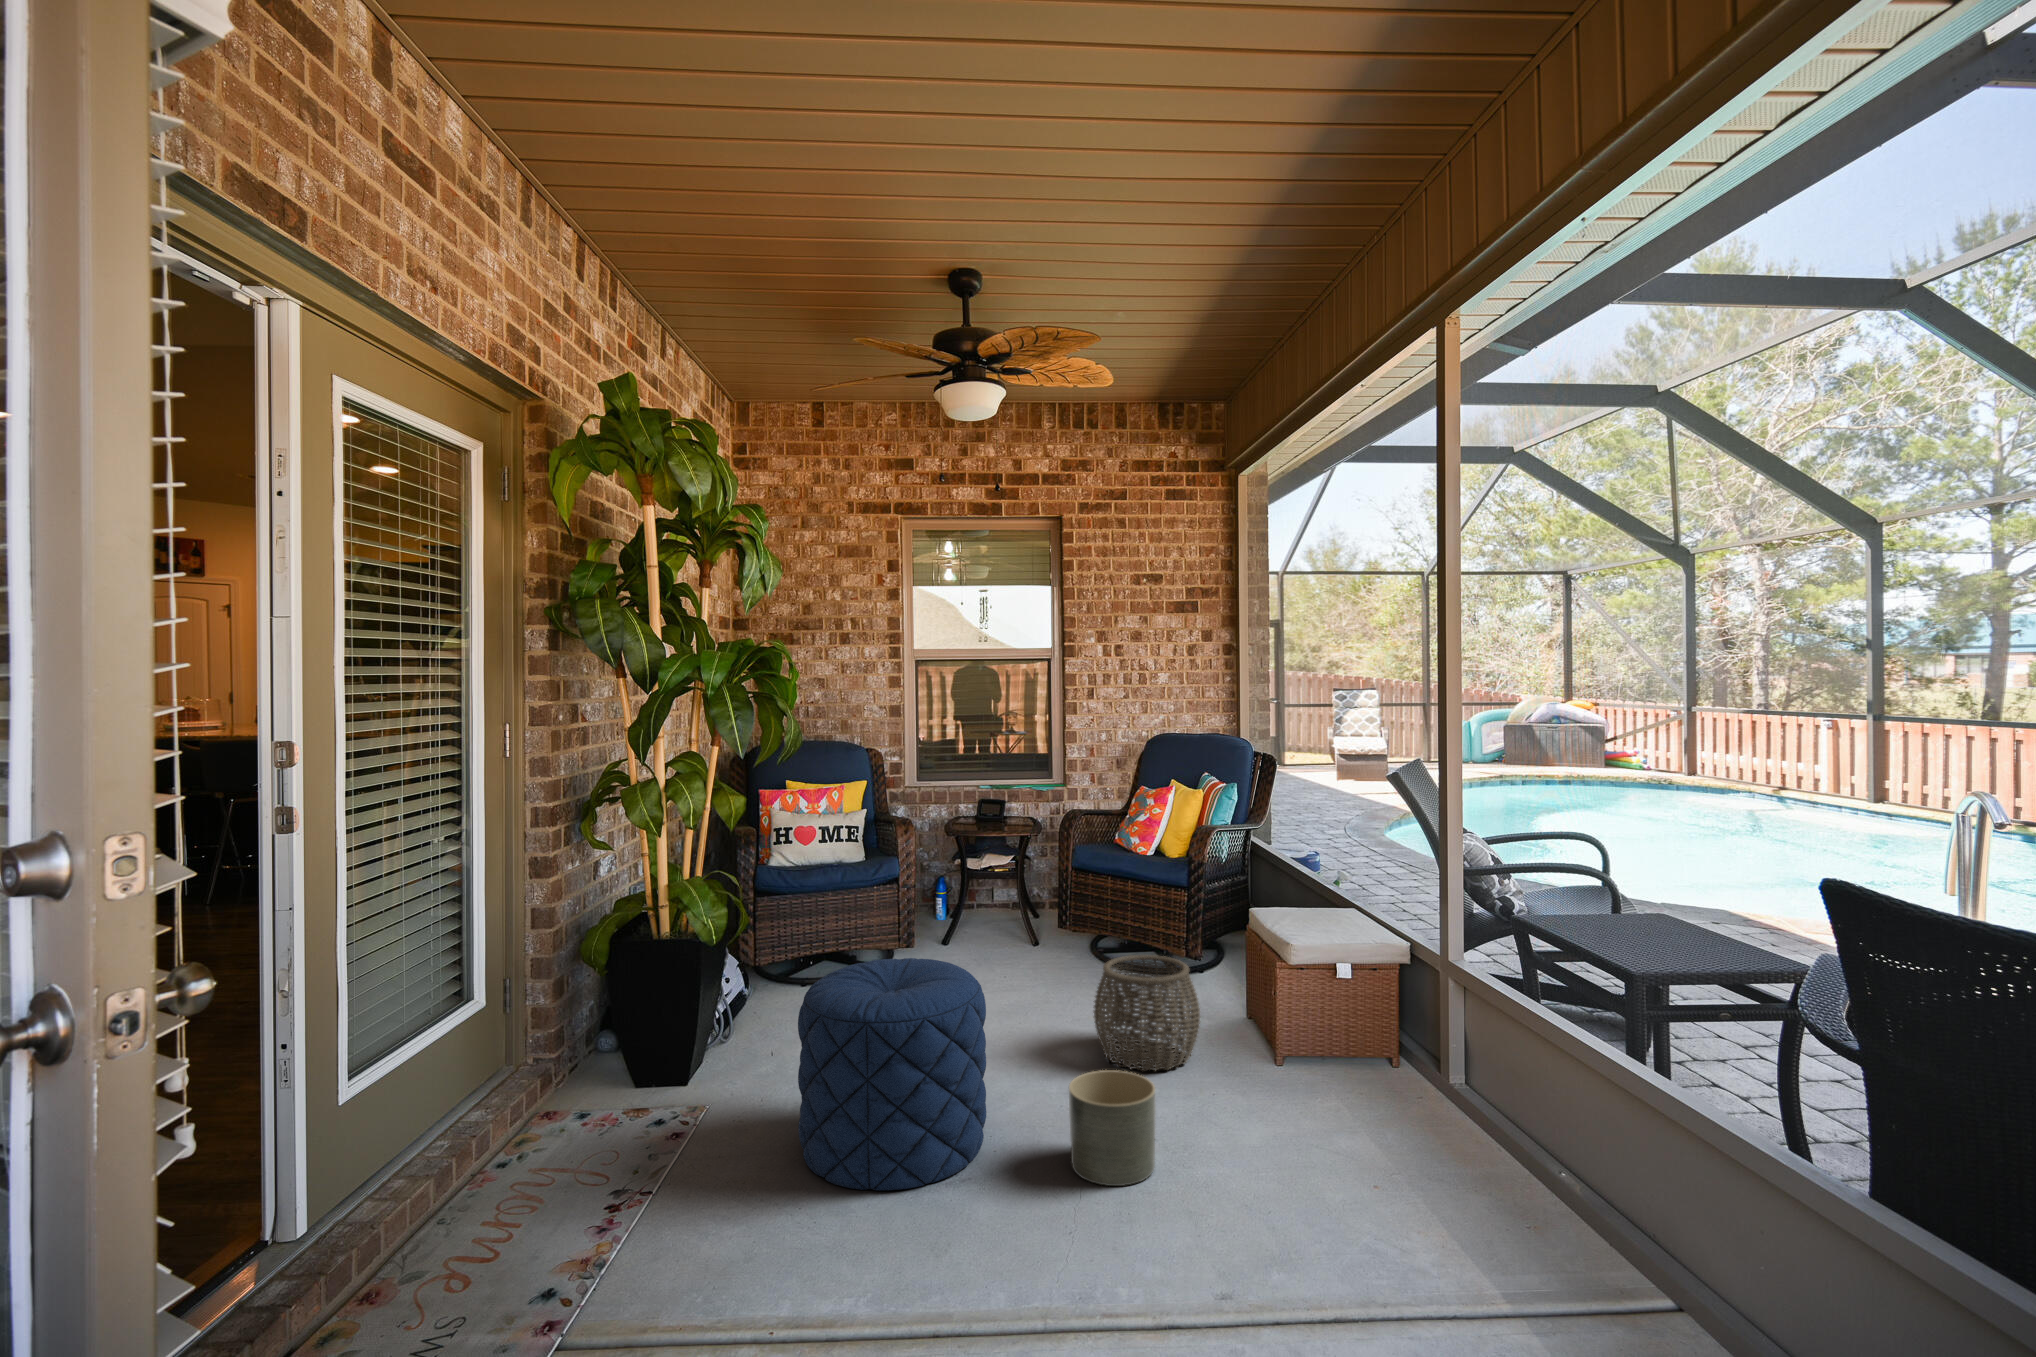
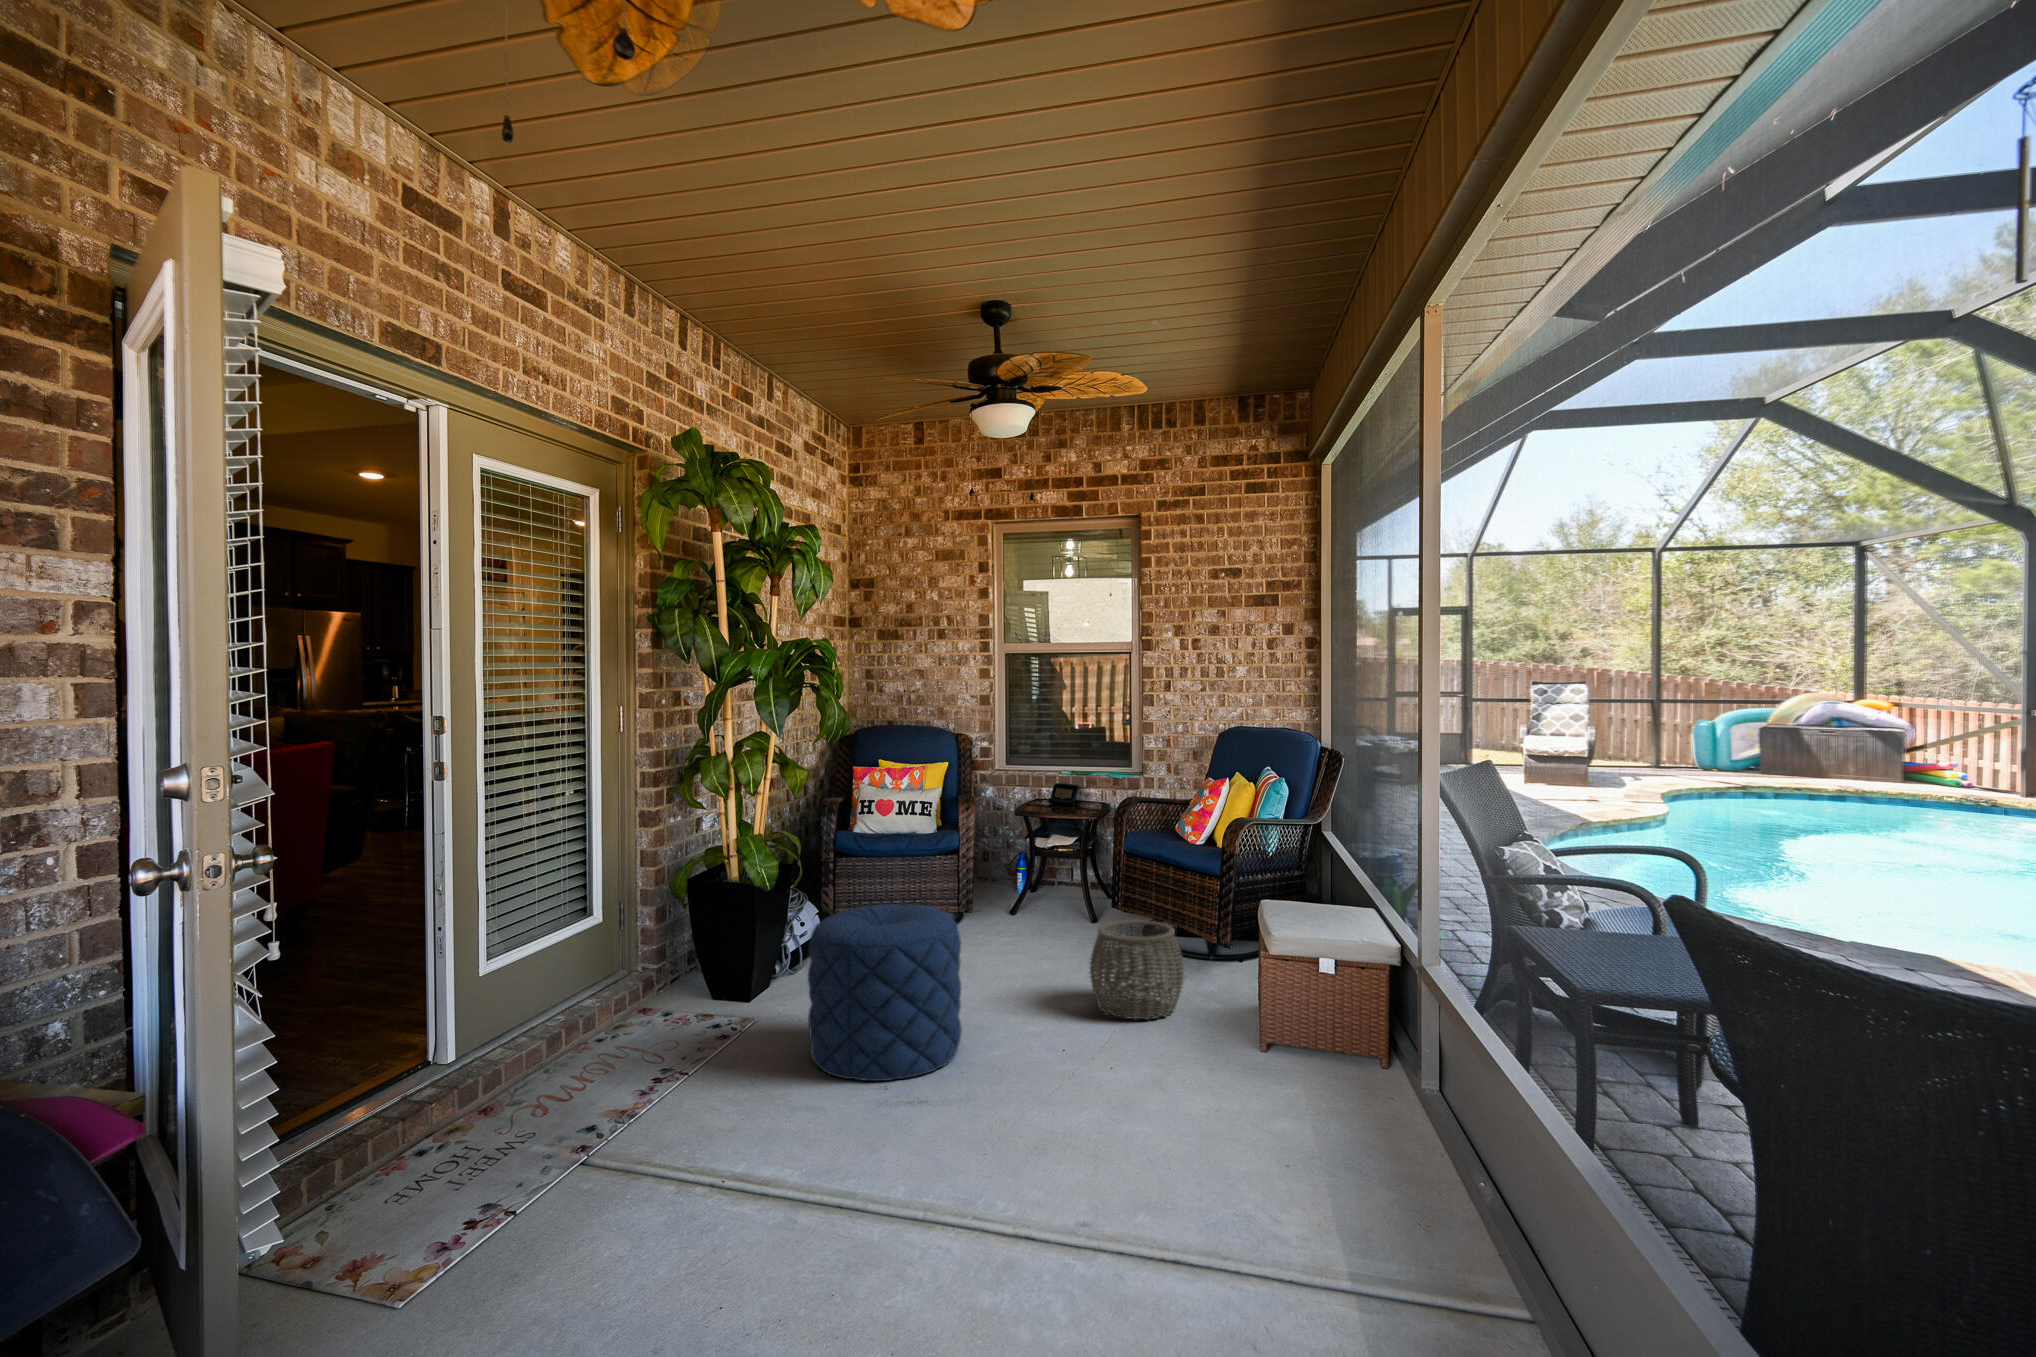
planter: present [1069,1070,1156,1186] -> none [1016,1004,1088,1094]

